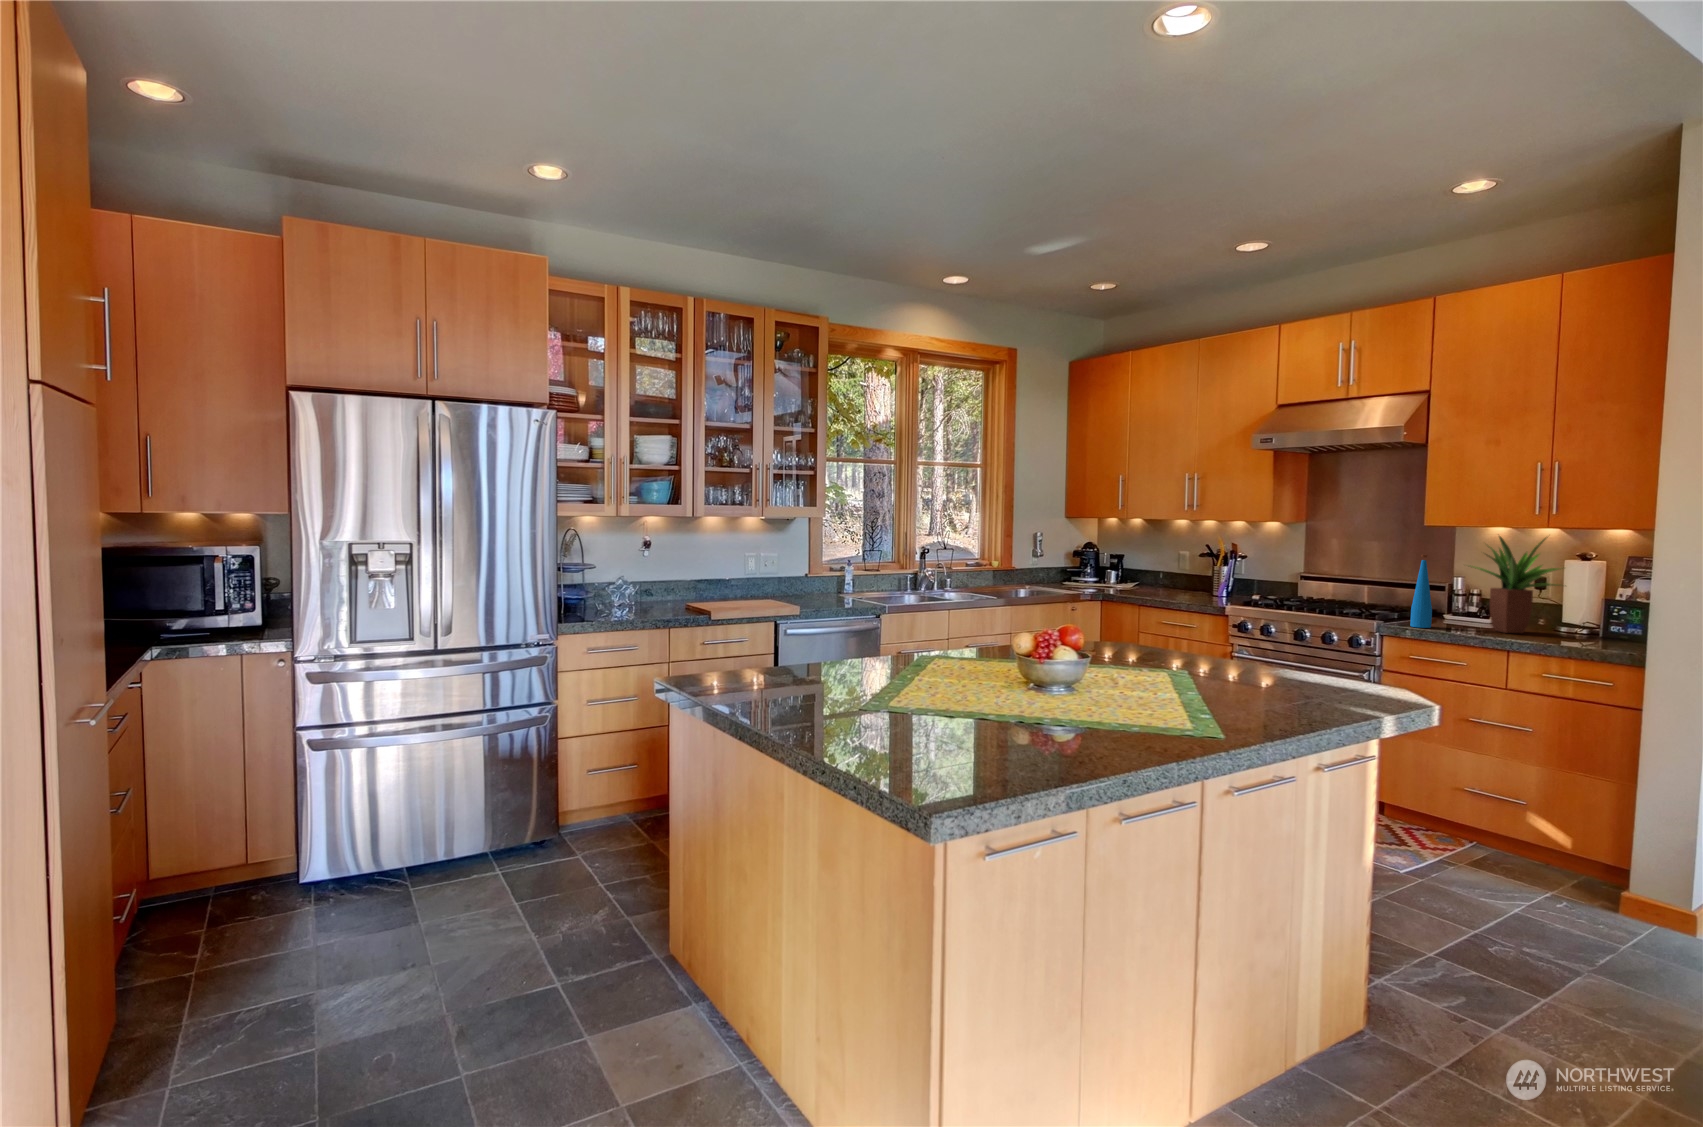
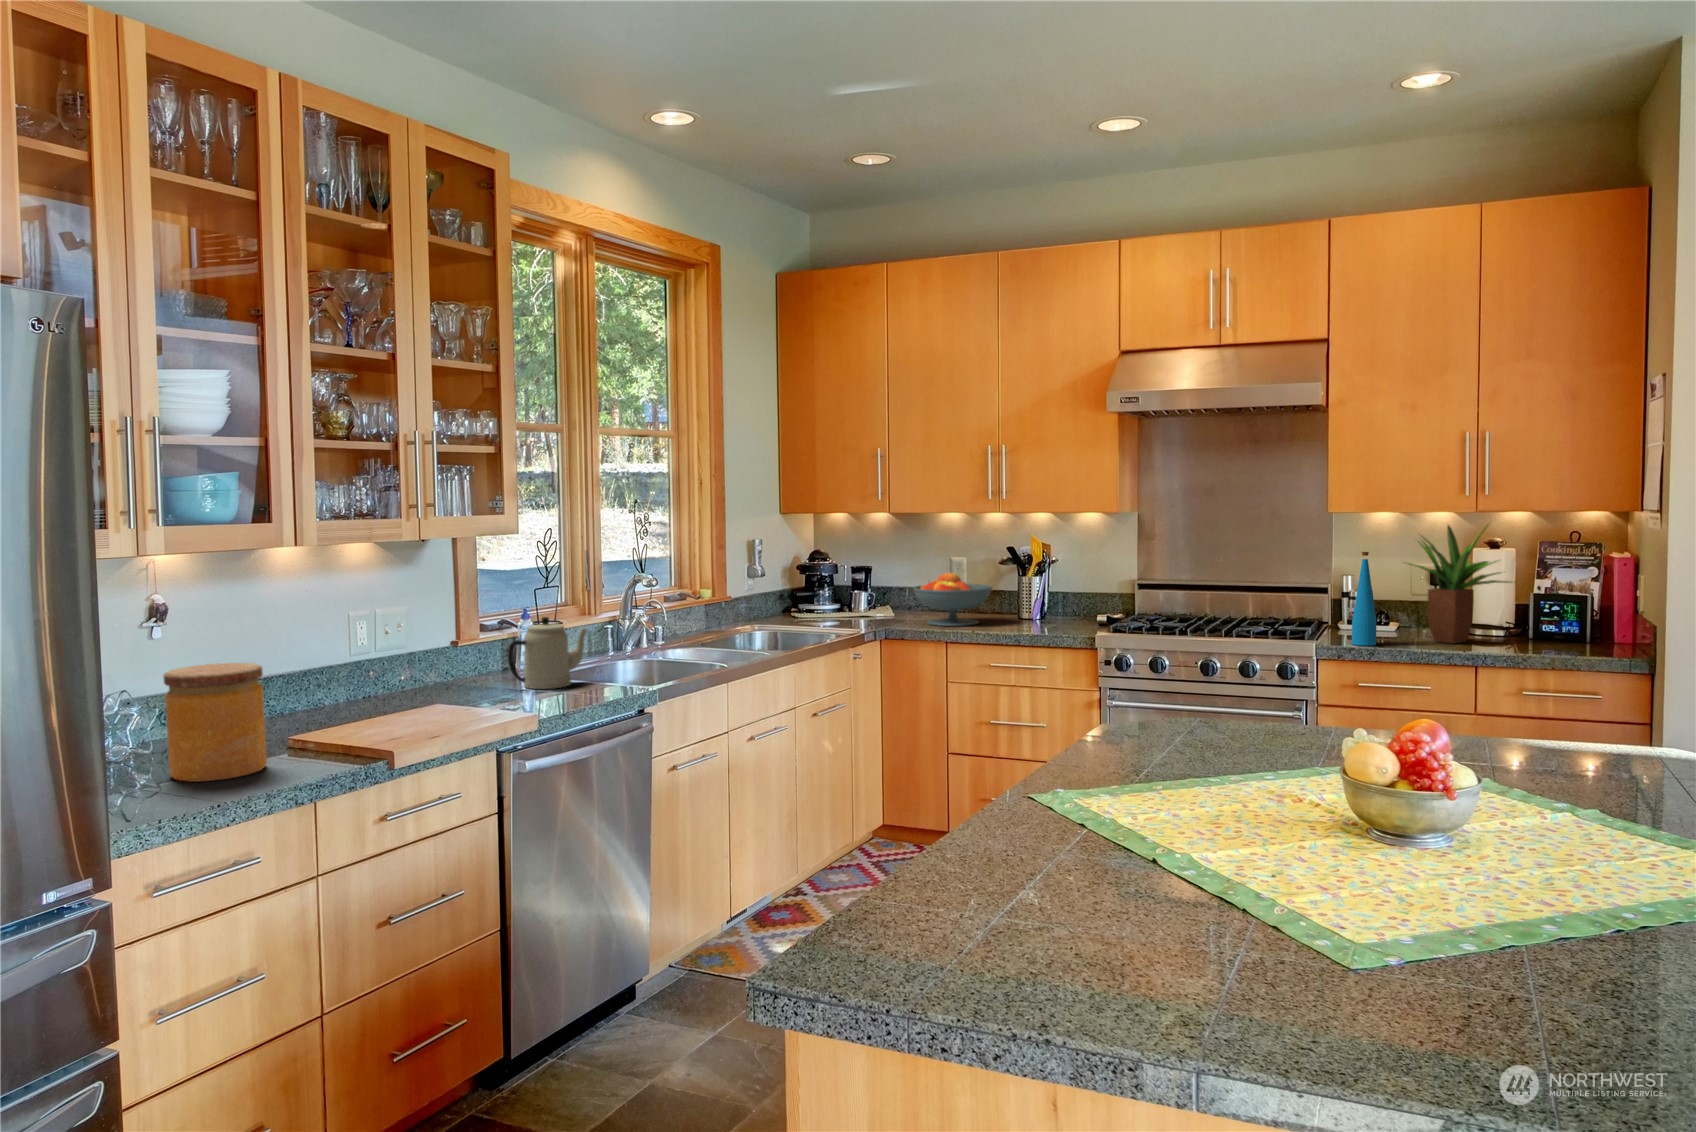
fruit bowl: none [1127,559,1185,596] -> present [914,573,992,626]
teapot: none [816,562,864,601] -> present [507,617,587,689]
jar: none [622,565,661,613] -> present [163,663,267,782]

